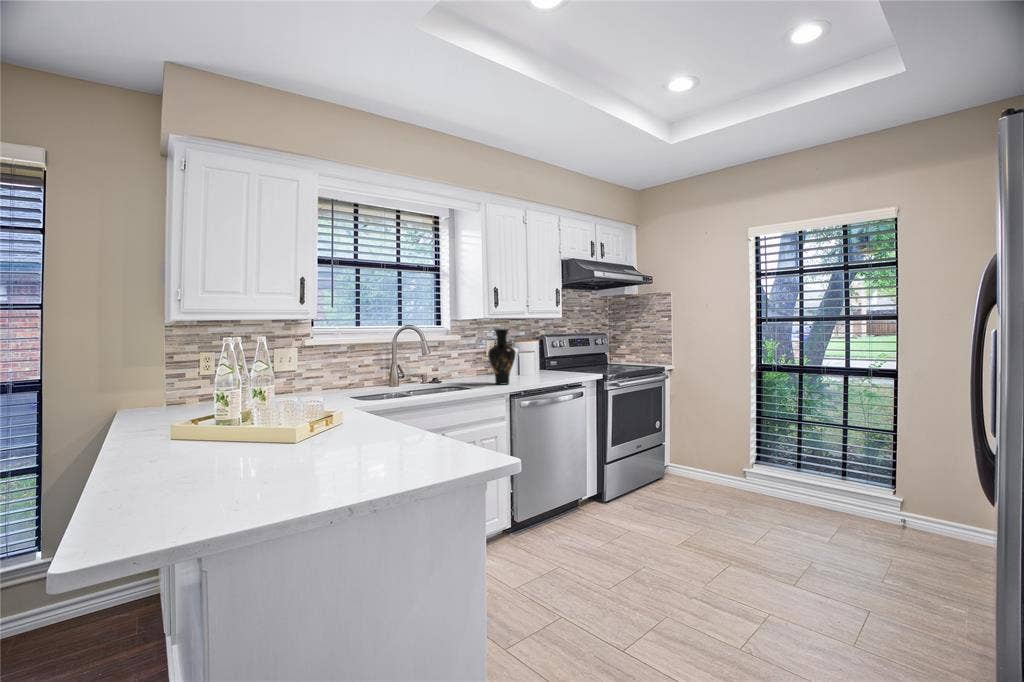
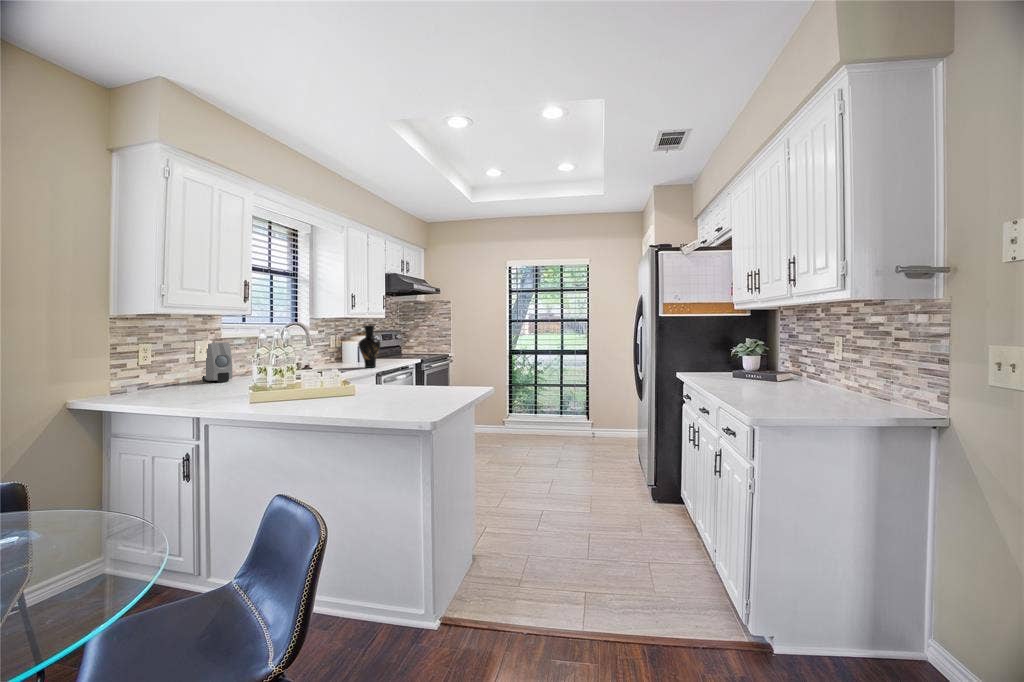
soap dispenser: none [294,351,317,395] -> present [202,343,232,382]

